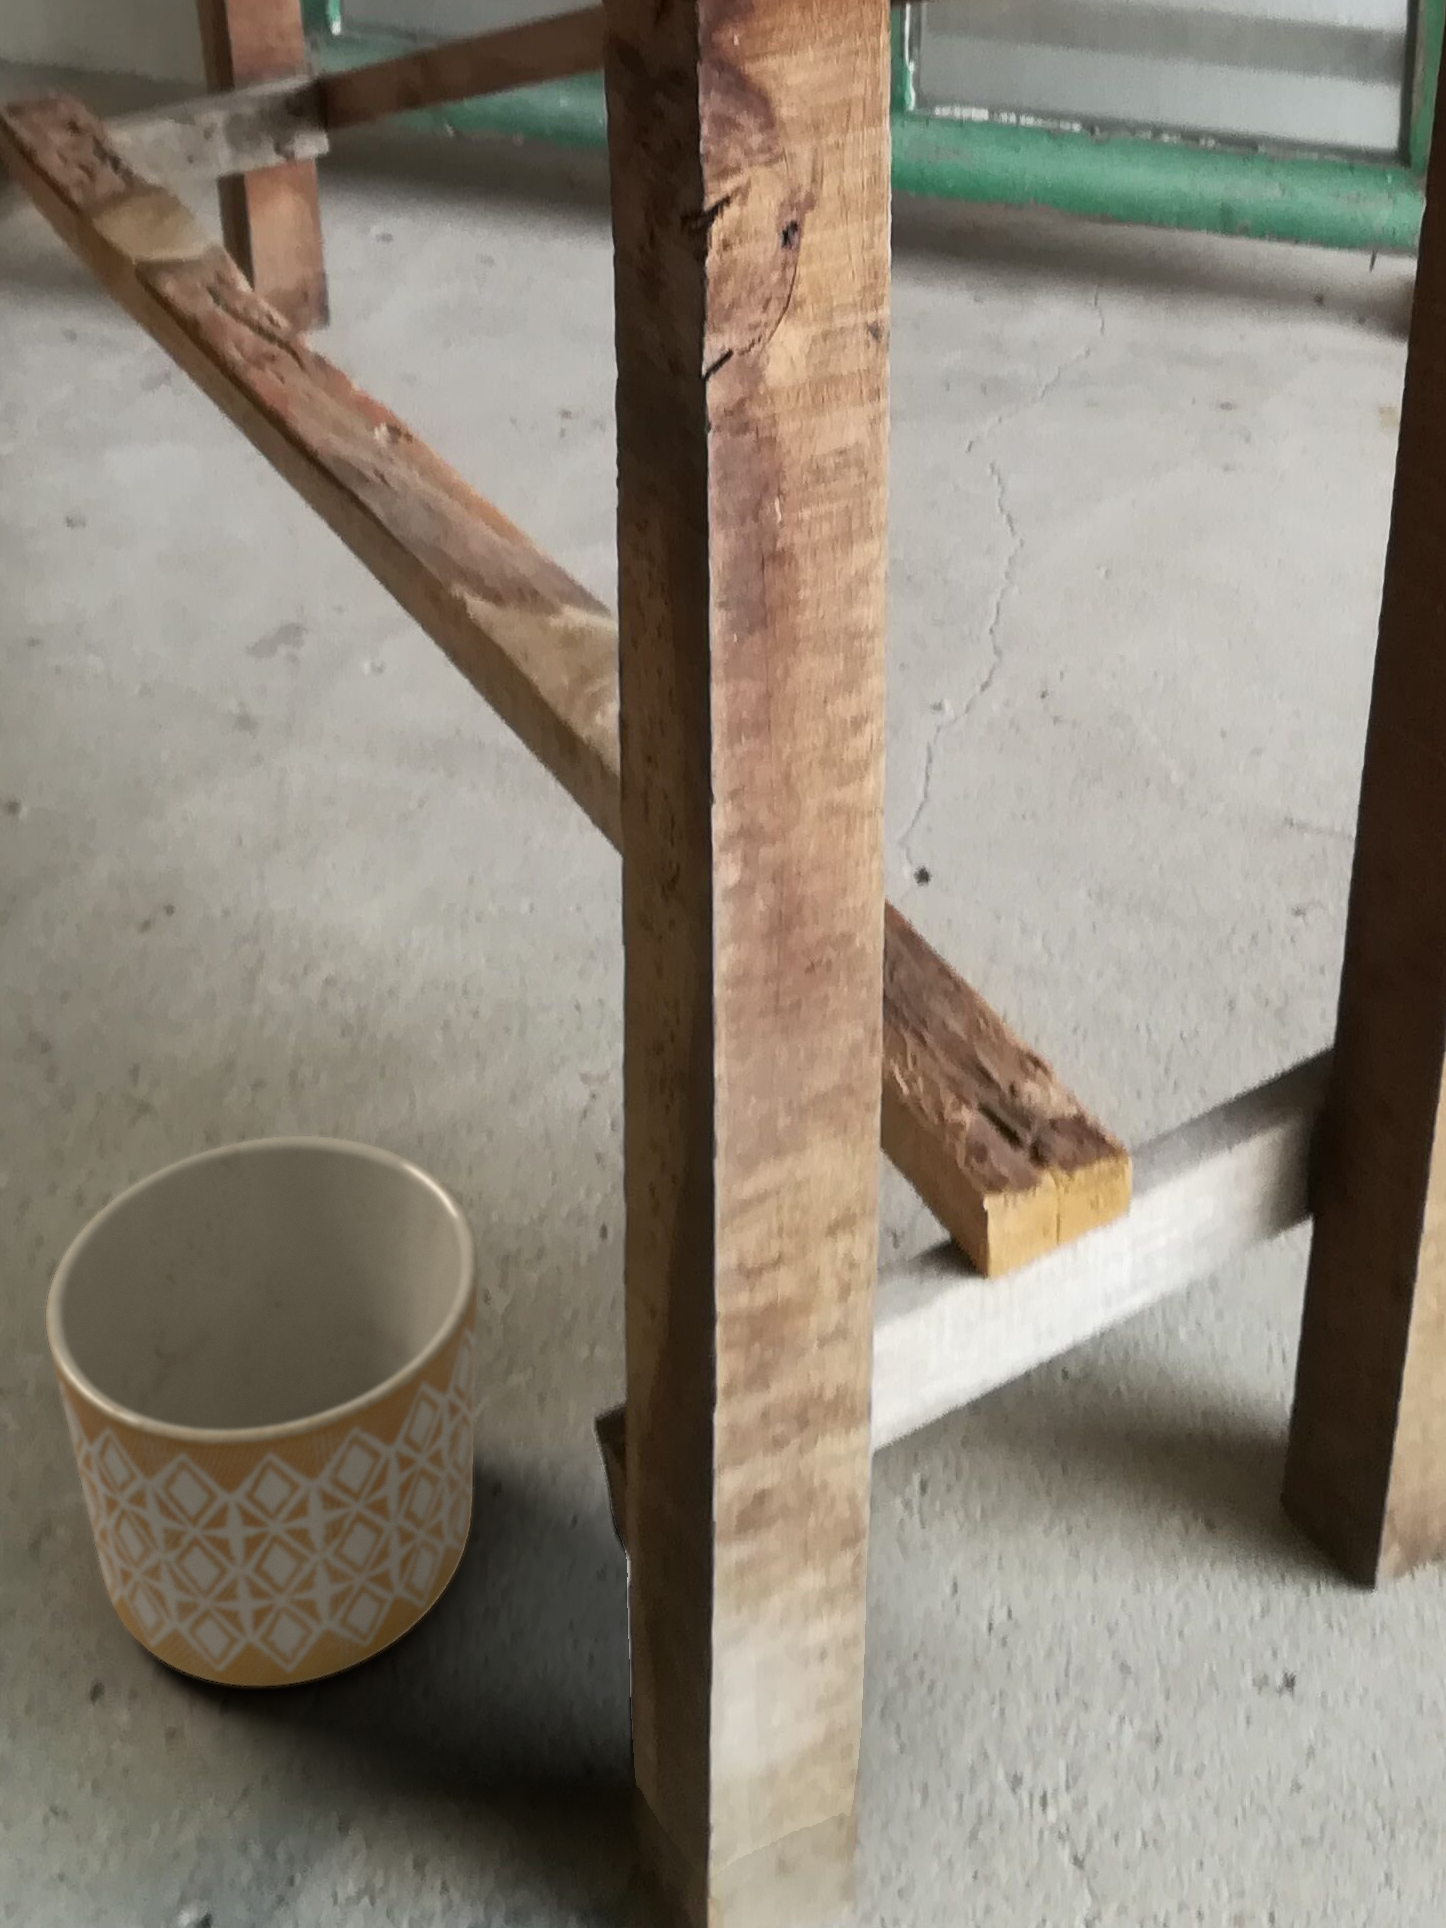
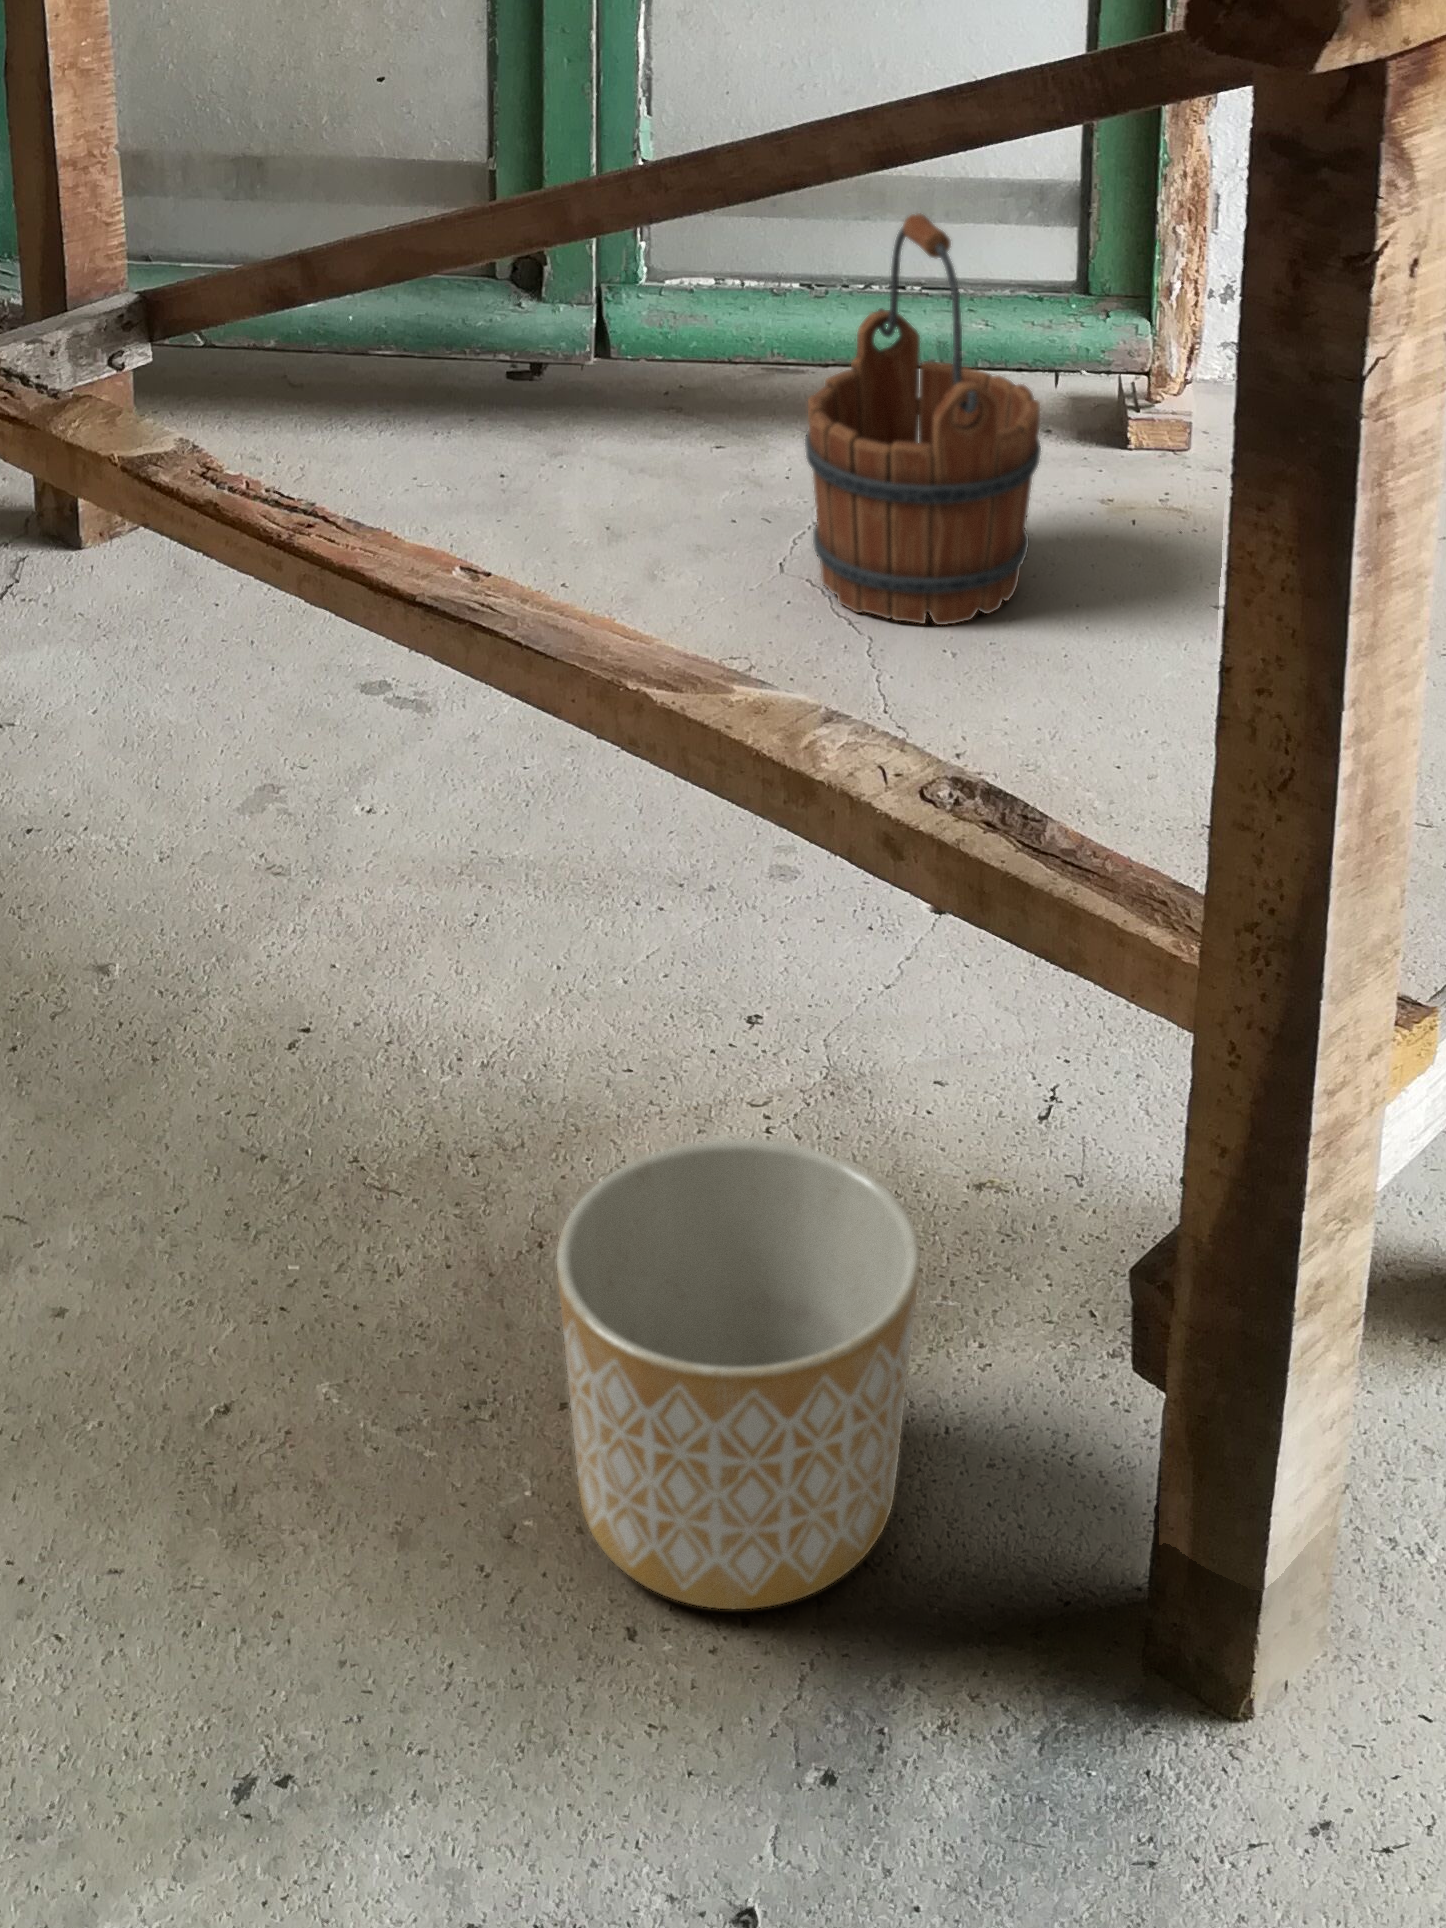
wooden bucket: none [974,61,1249,536] -> present [805,213,1041,625]

